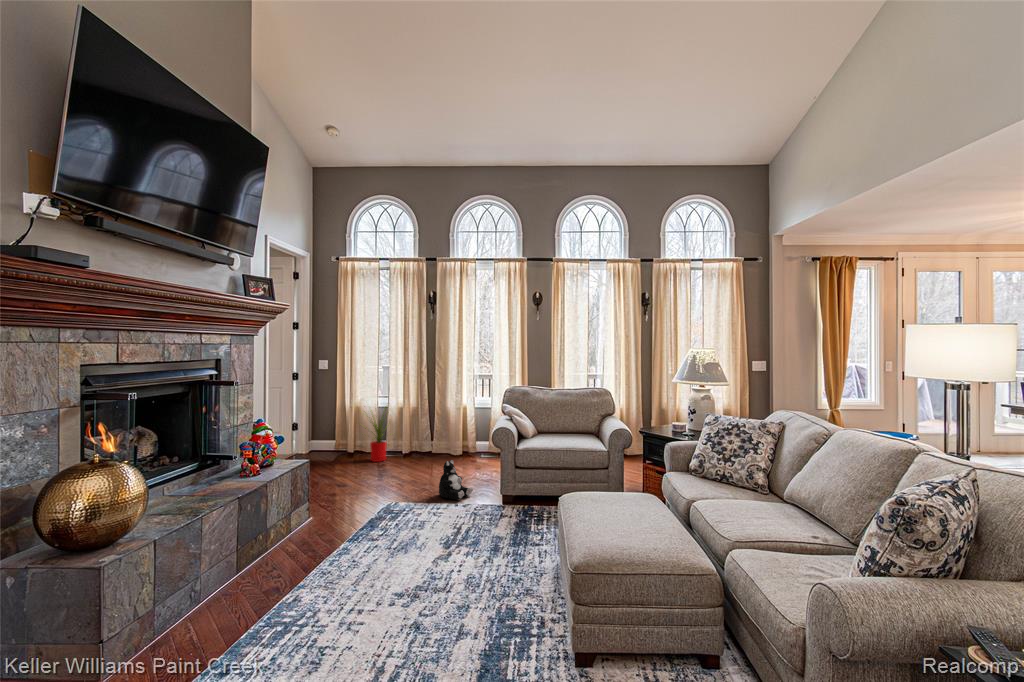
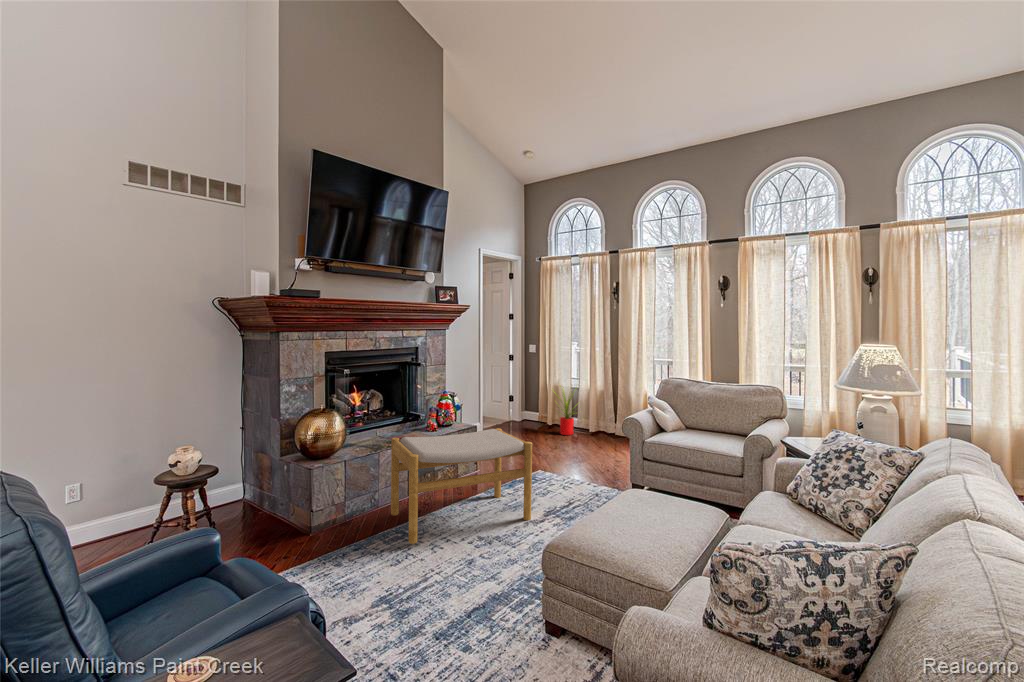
footstool: none [239,456,435,630] -> present [391,428,532,544]
plush toy: present [439,460,473,499] -> none [582,442,613,478]

